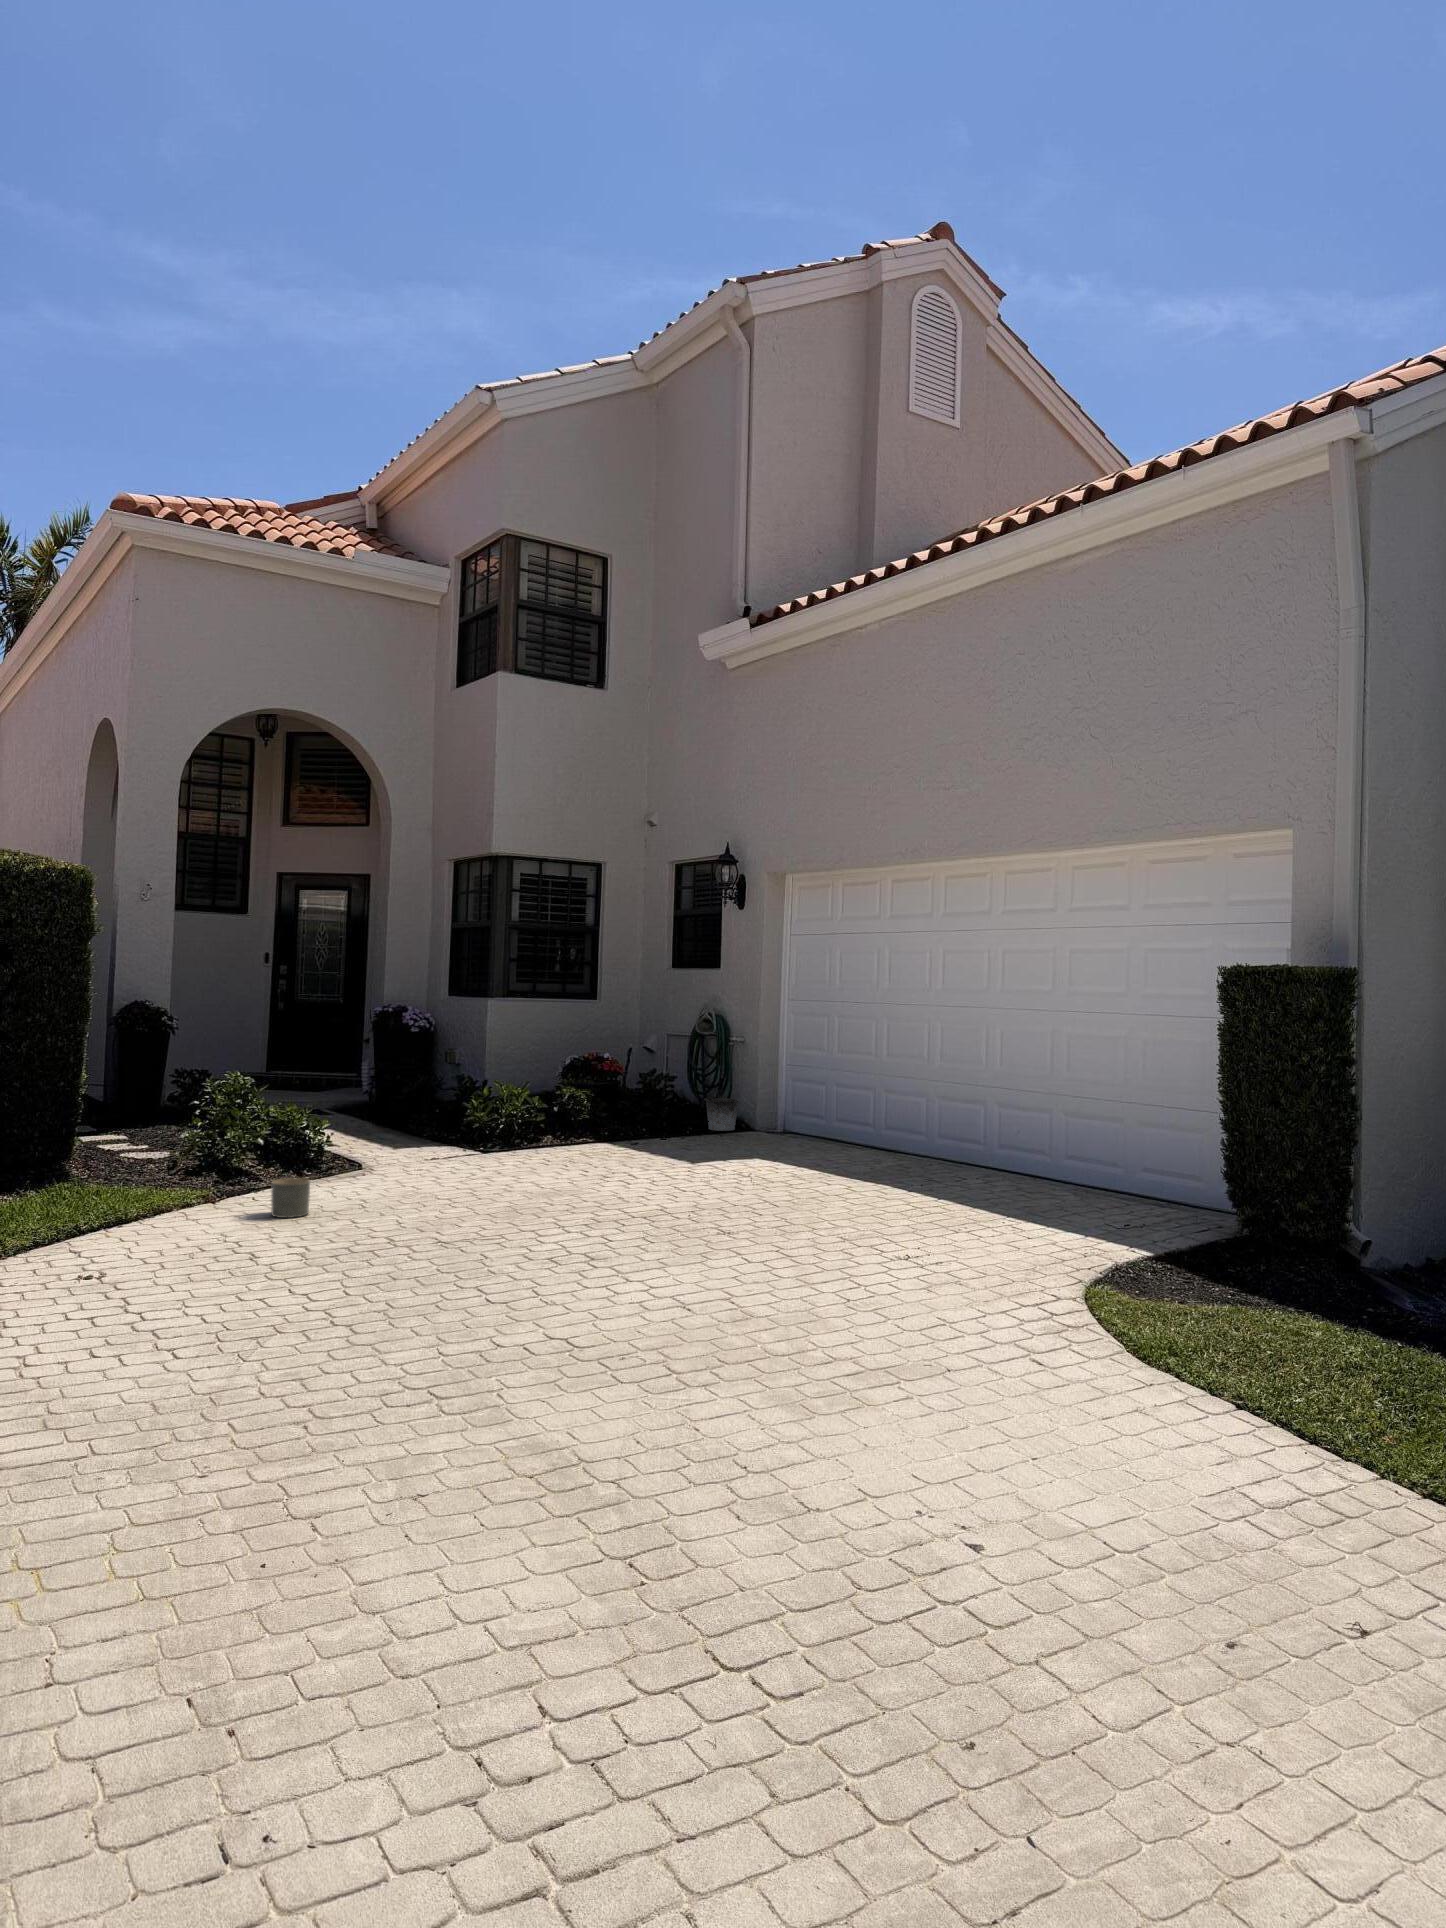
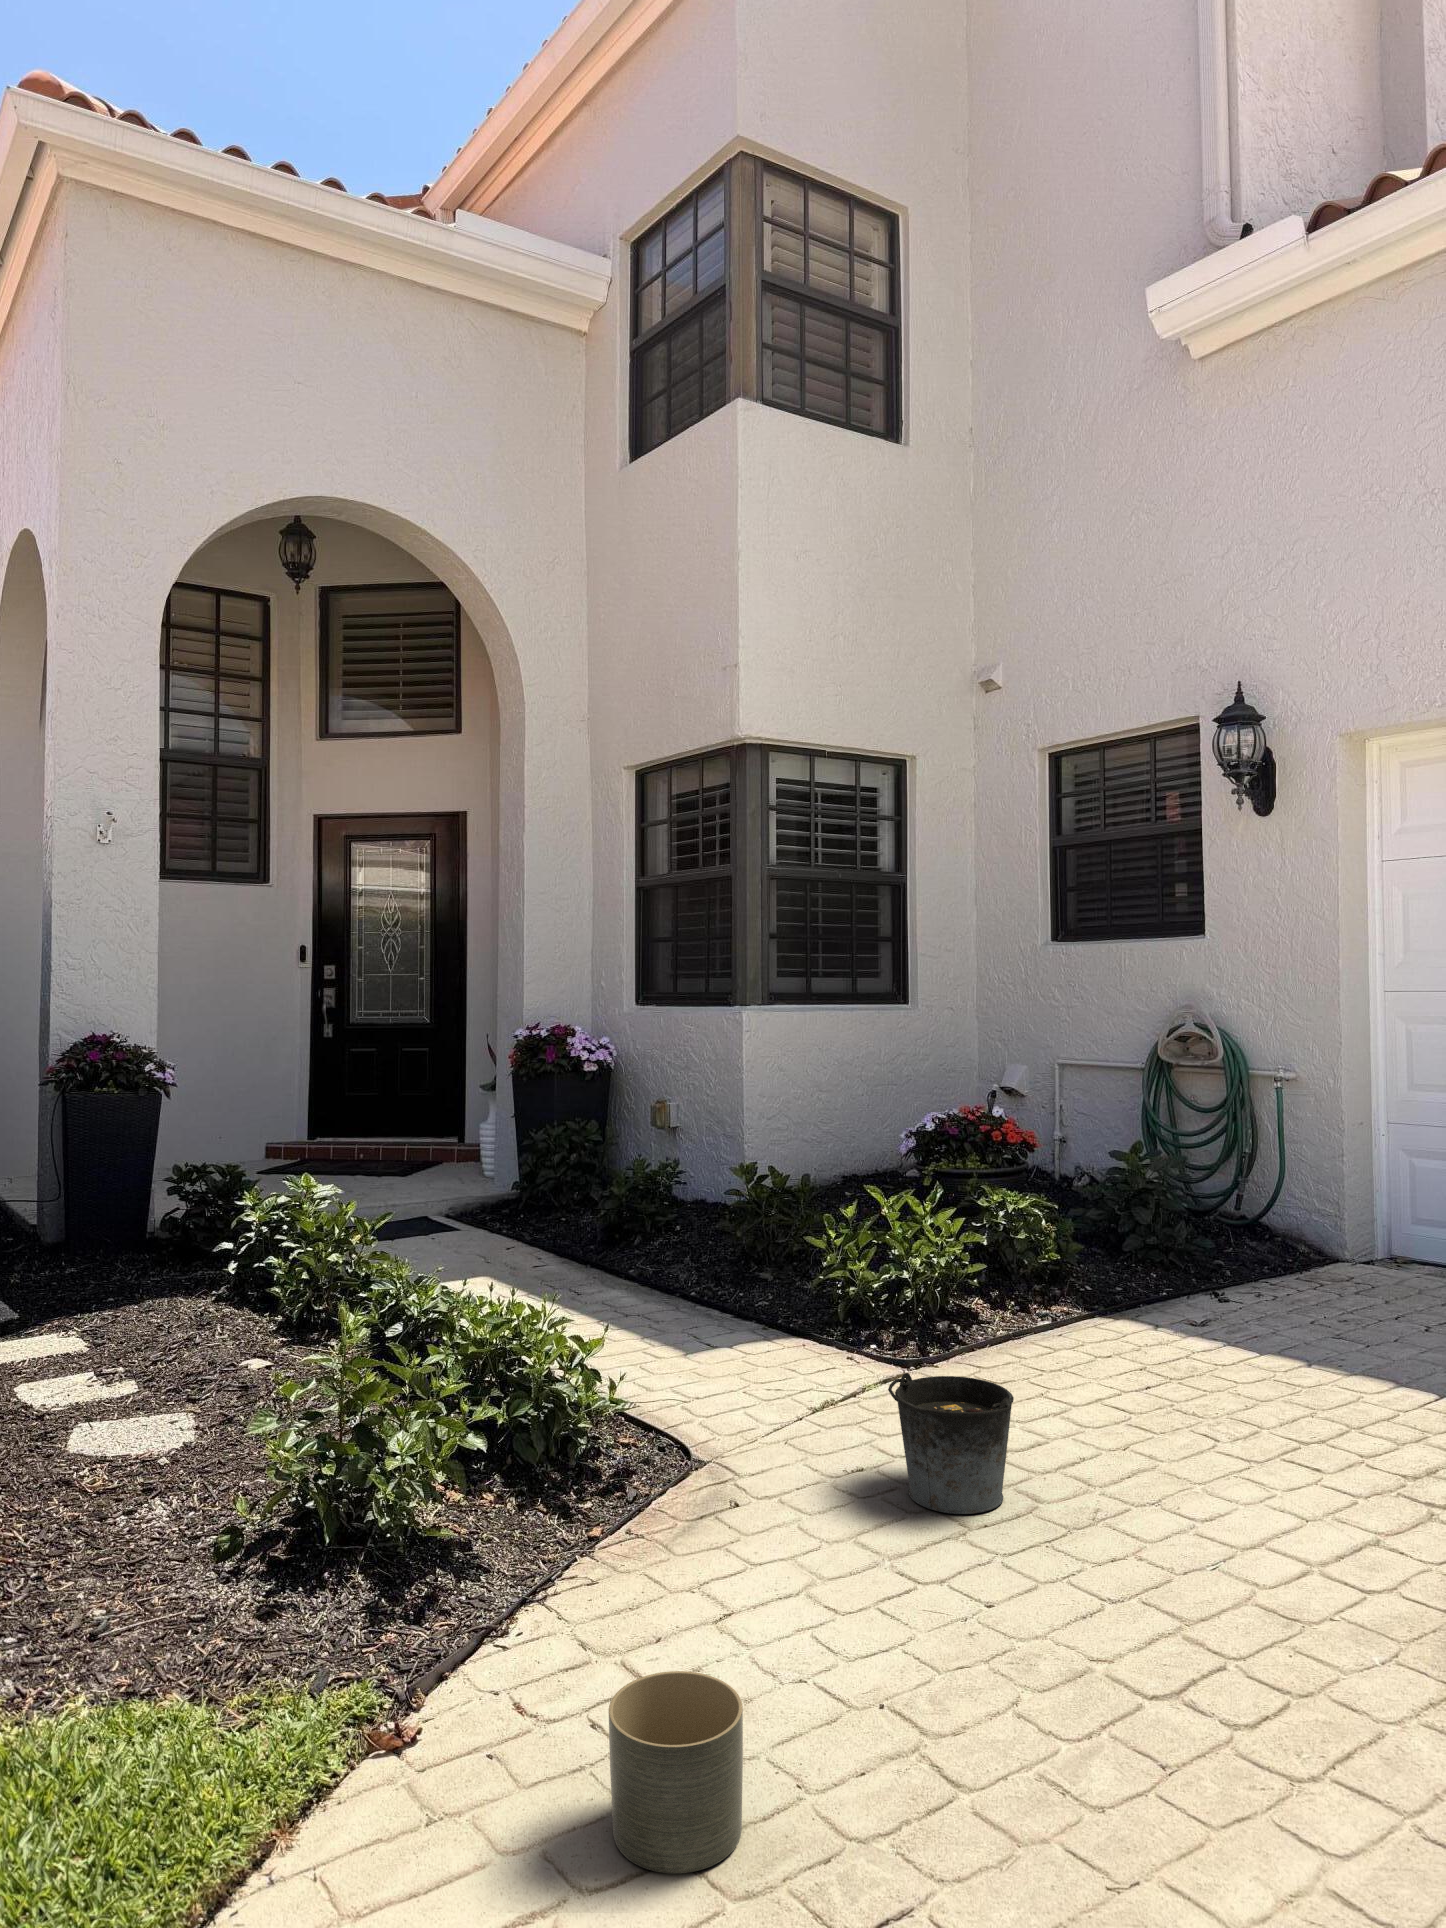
bucket: present [704,1096,739,1131] -> present [888,1373,1014,1514]

